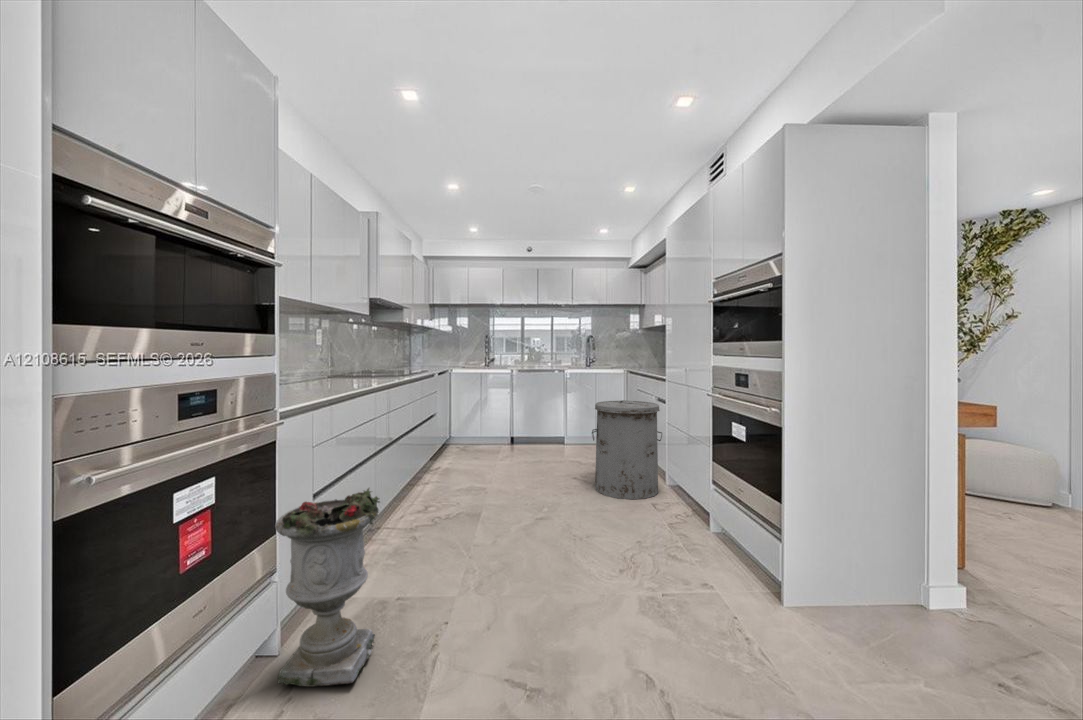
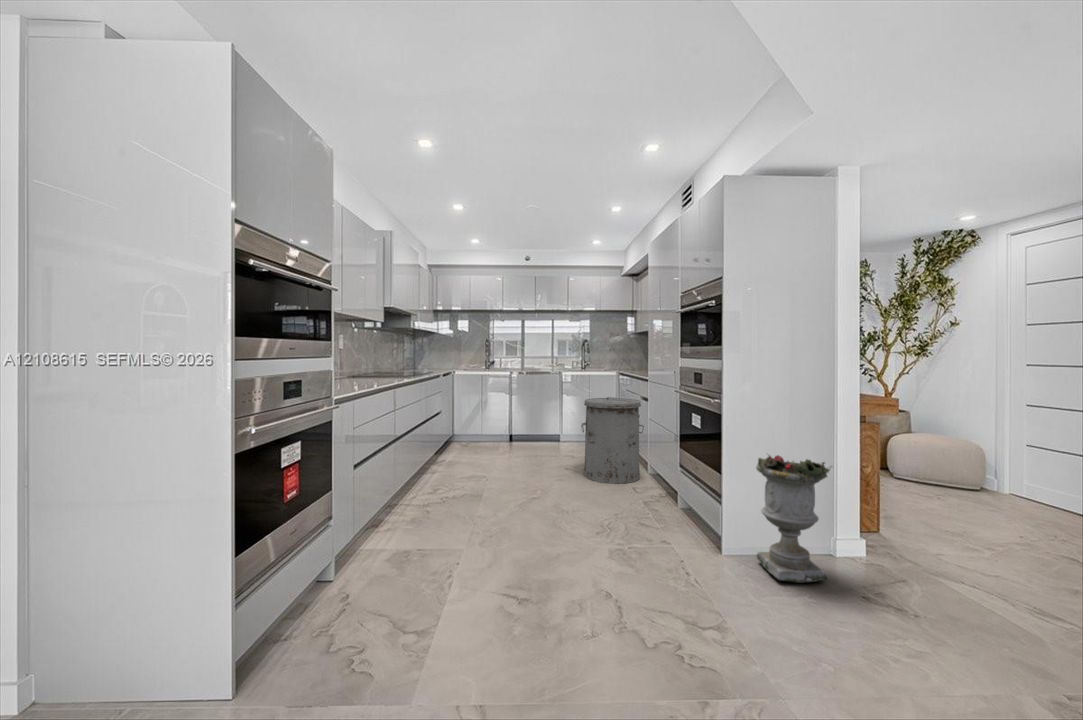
planter: present [275,488,380,687] -> present [756,455,830,583]

